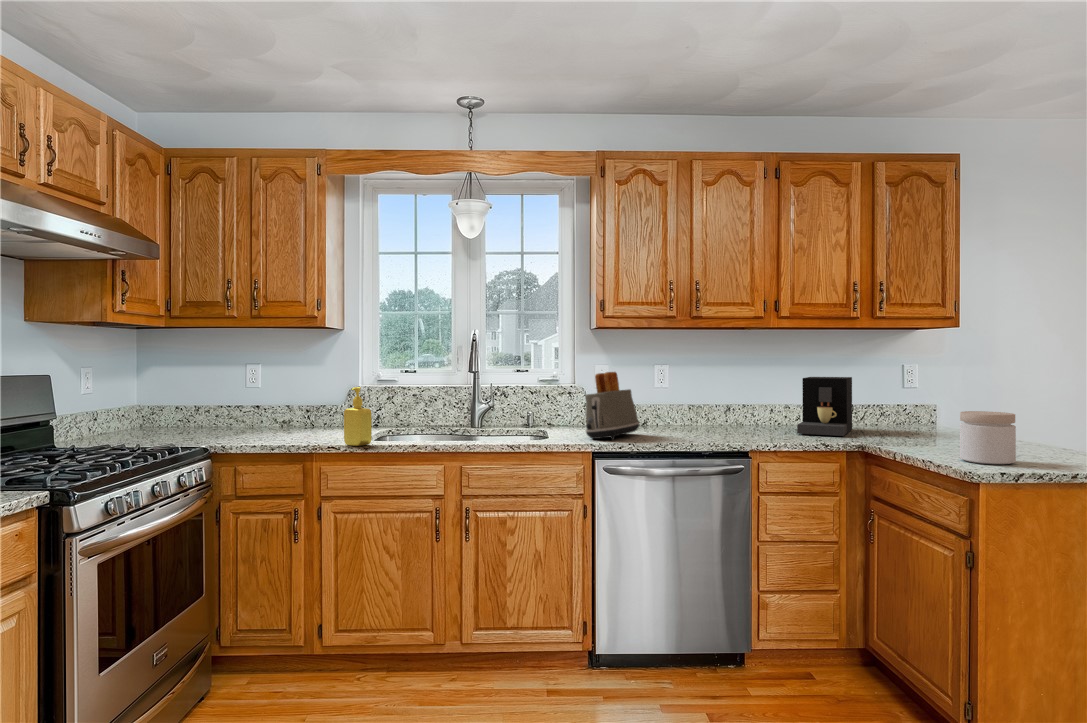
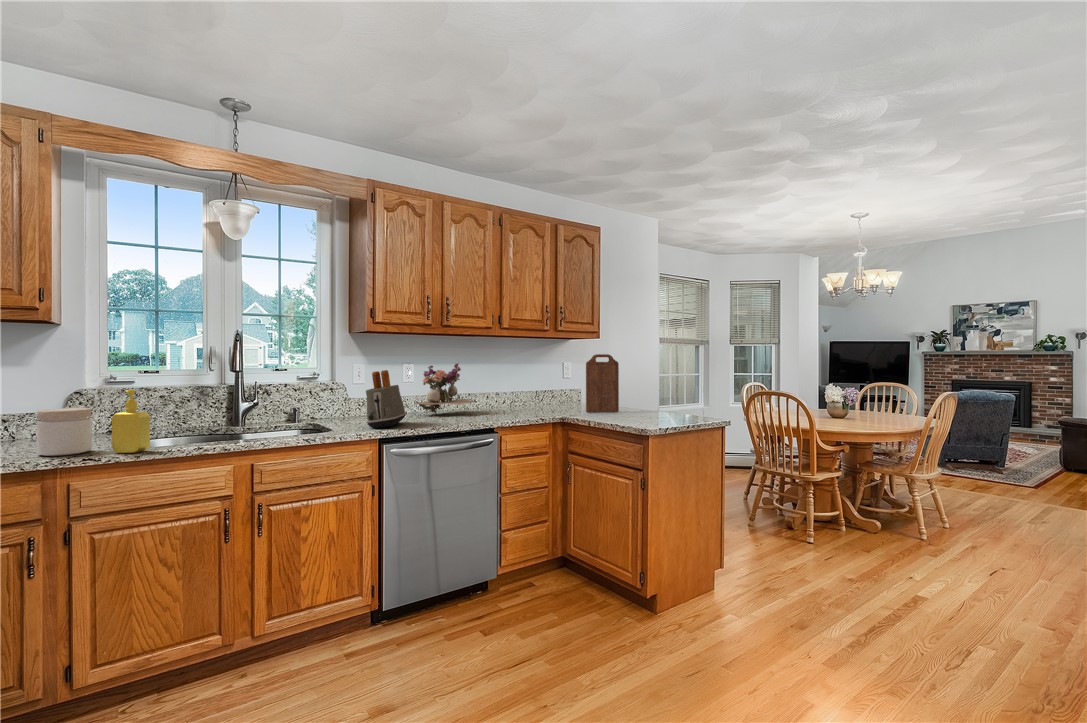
cutting board: none [910,351,971,441] -> present [586,354,619,413]
flower arrangement: none [664,362,744,427] -> present [415,362,476,414]
coffee maker: present [797,377,852,436] -> none [516,372,548,414]
jar: present [960,411,1016,464] -> present [37,408,92,456]

